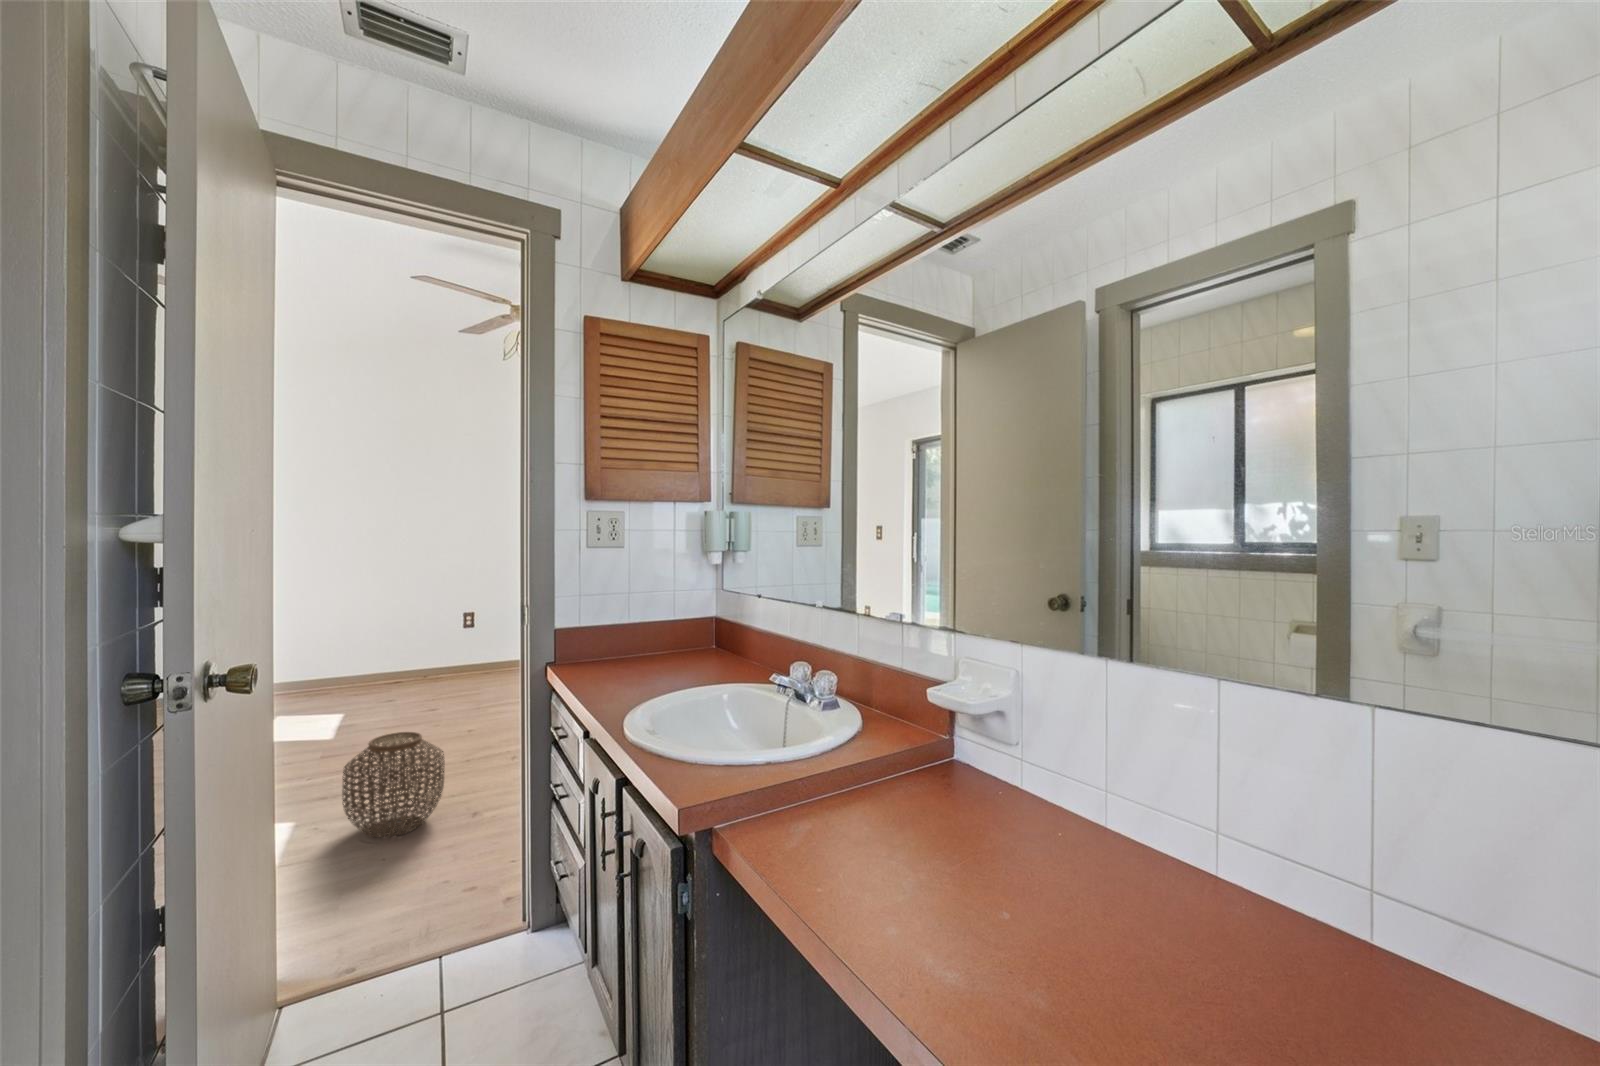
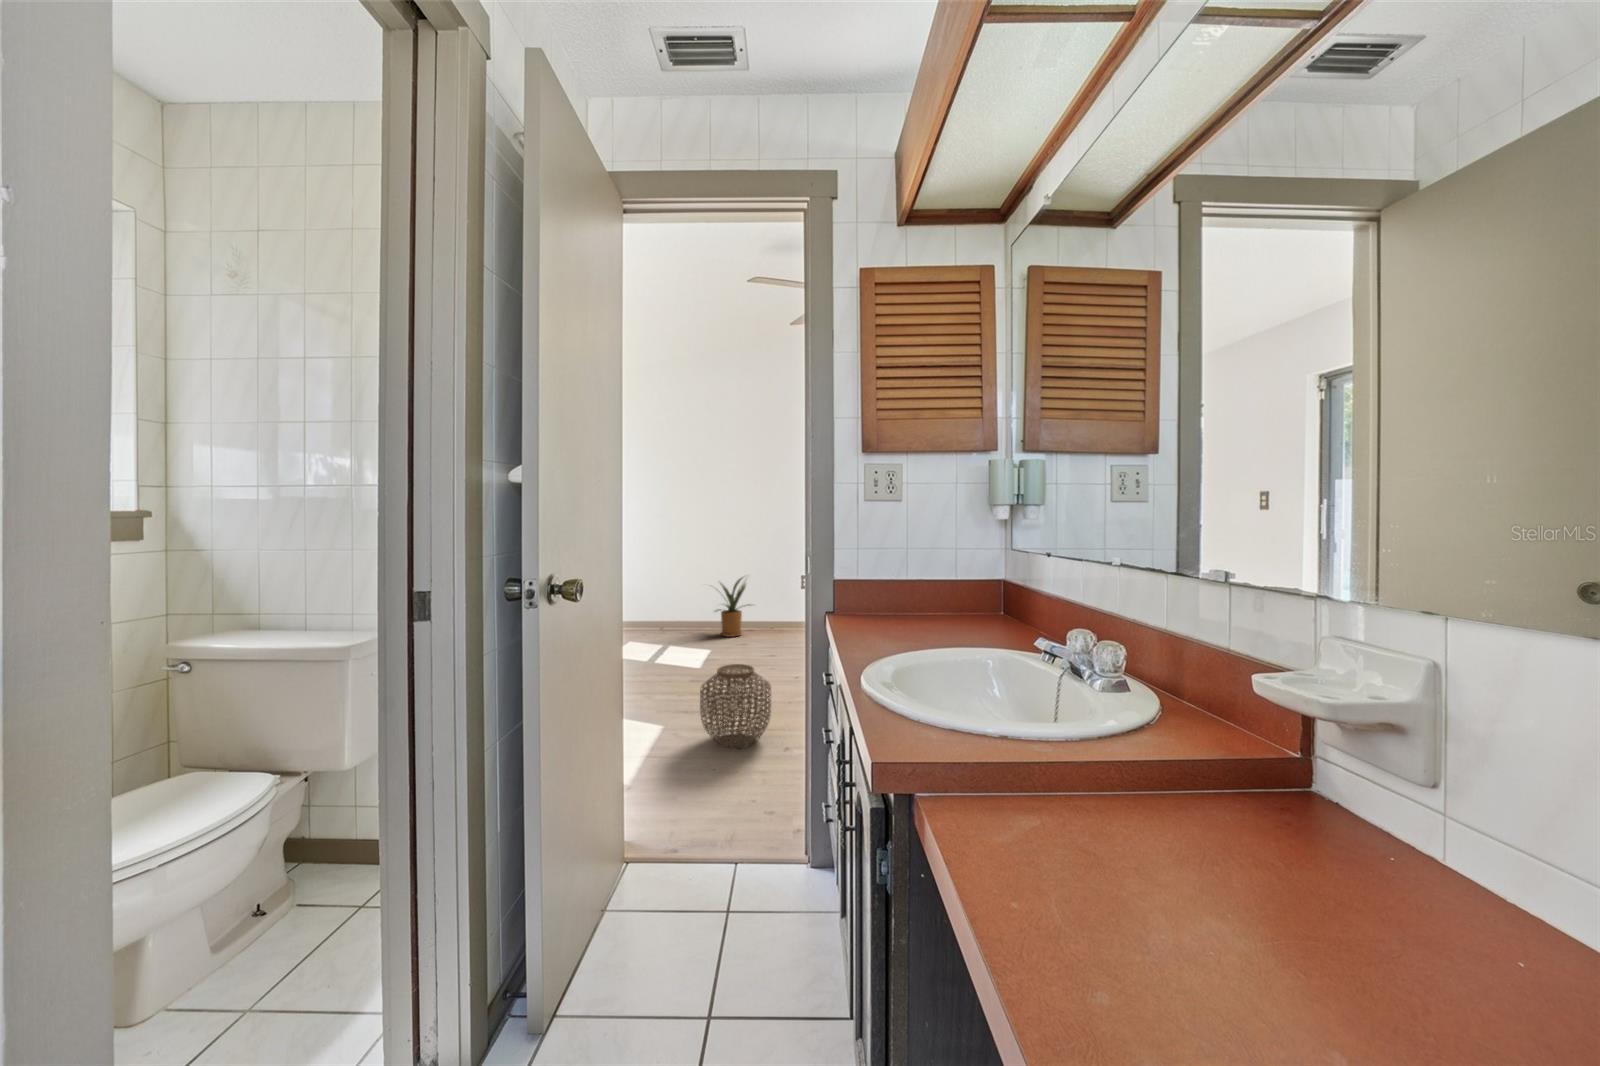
house plant: none [310,617,396,698] -> present [715,577,751,637]

